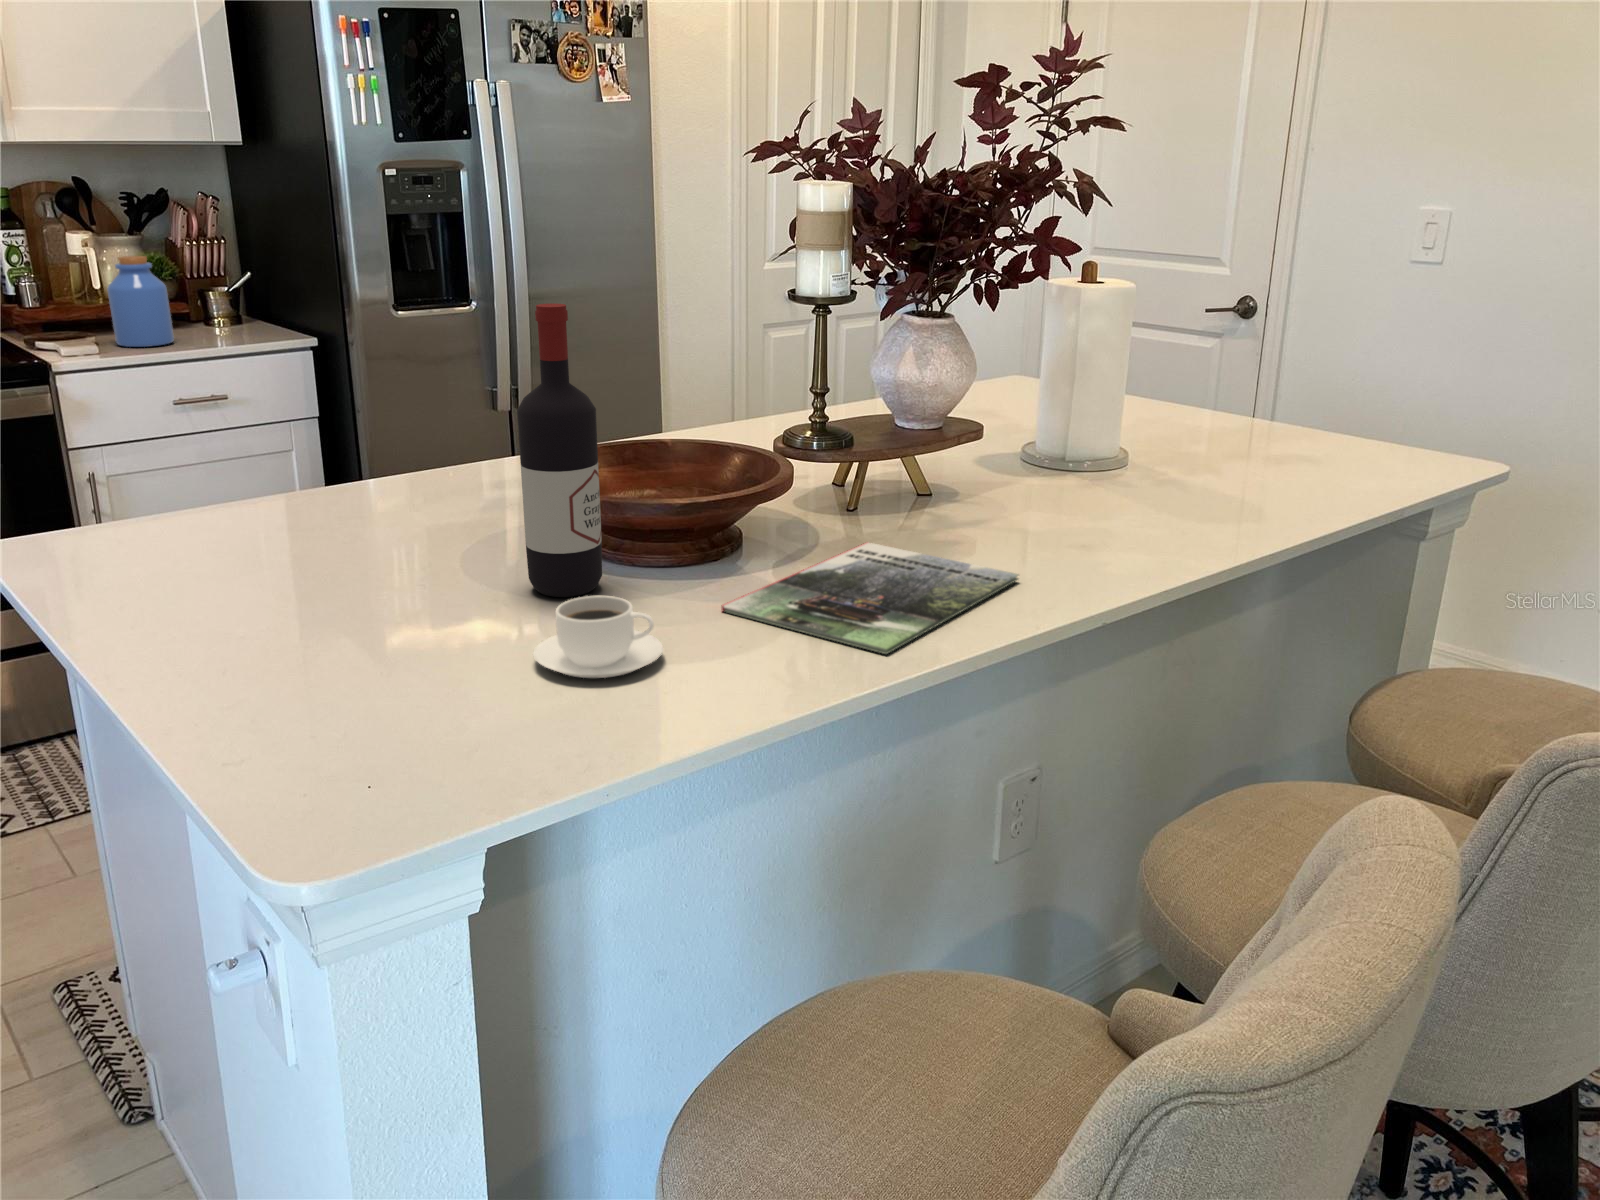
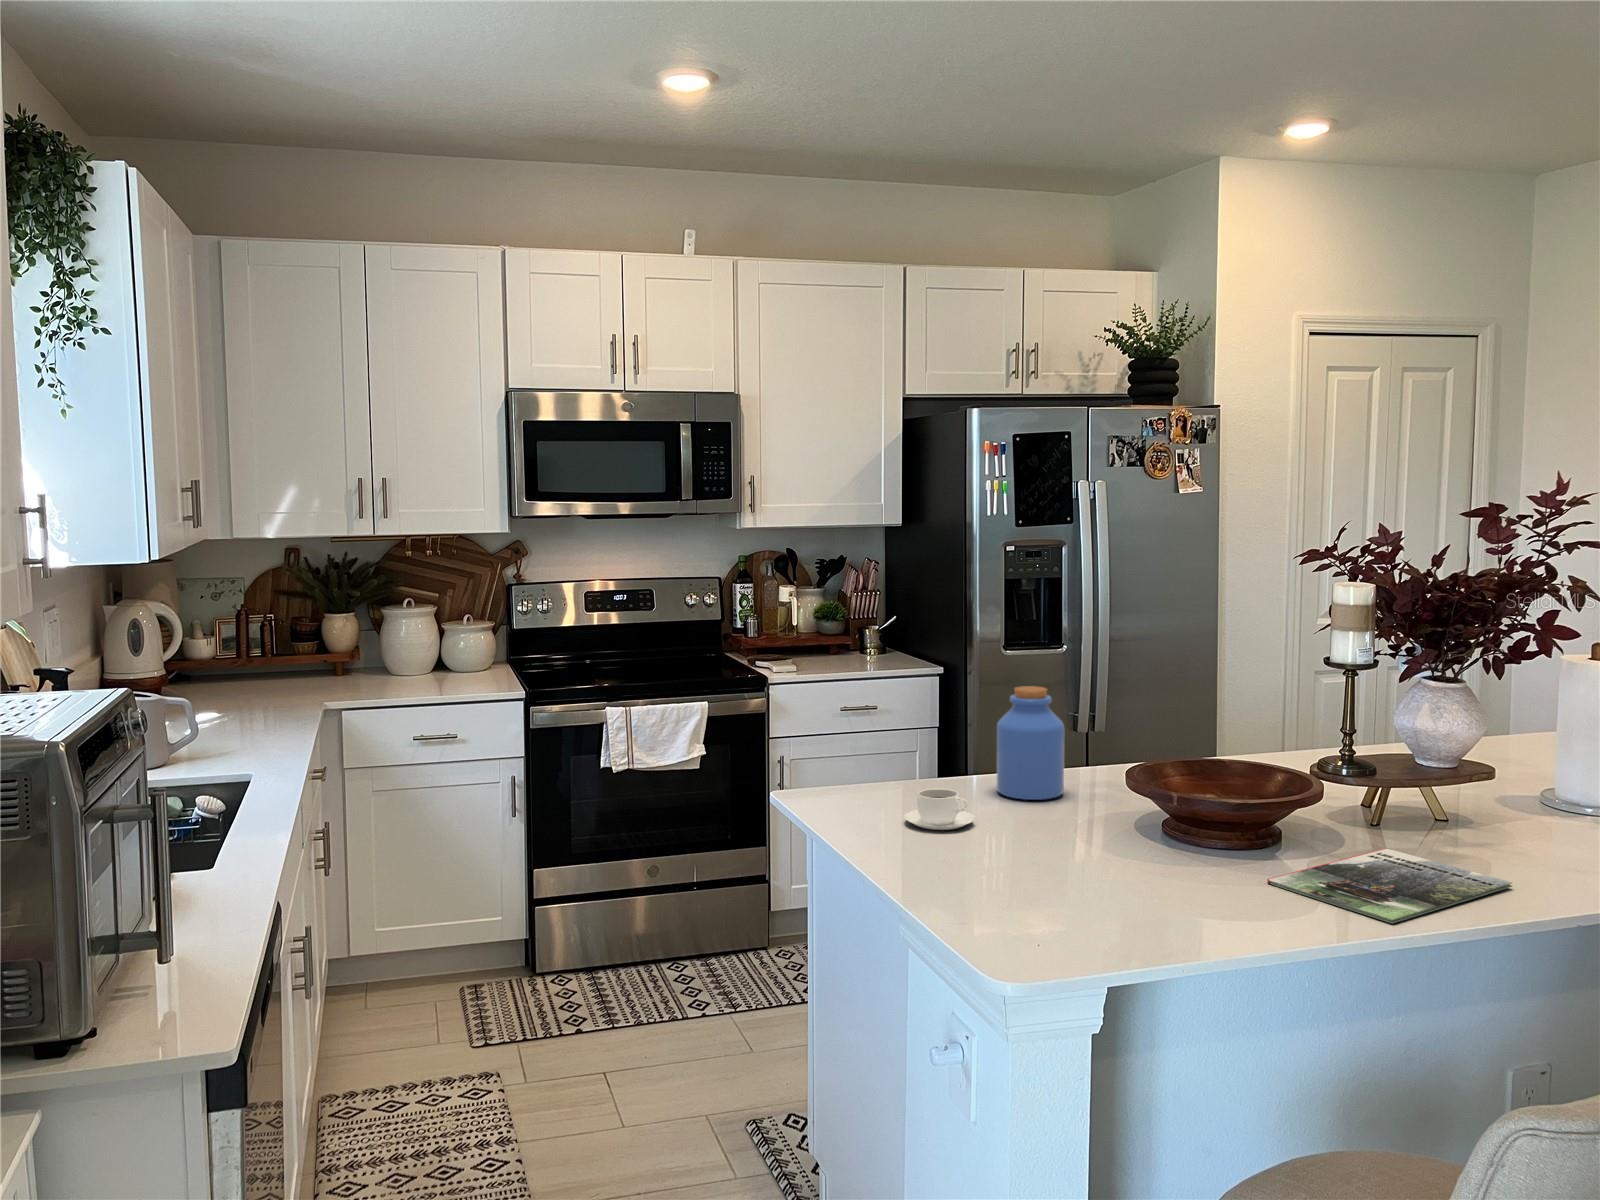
jar: present [107,256,174,347] -> present [997,686,1064,800]
wine bottle: present [517,303,602,597] -> none [1128,666,1183,863]
coffee cup: present [533,595,663,678] -> present [905,789,974,830]

